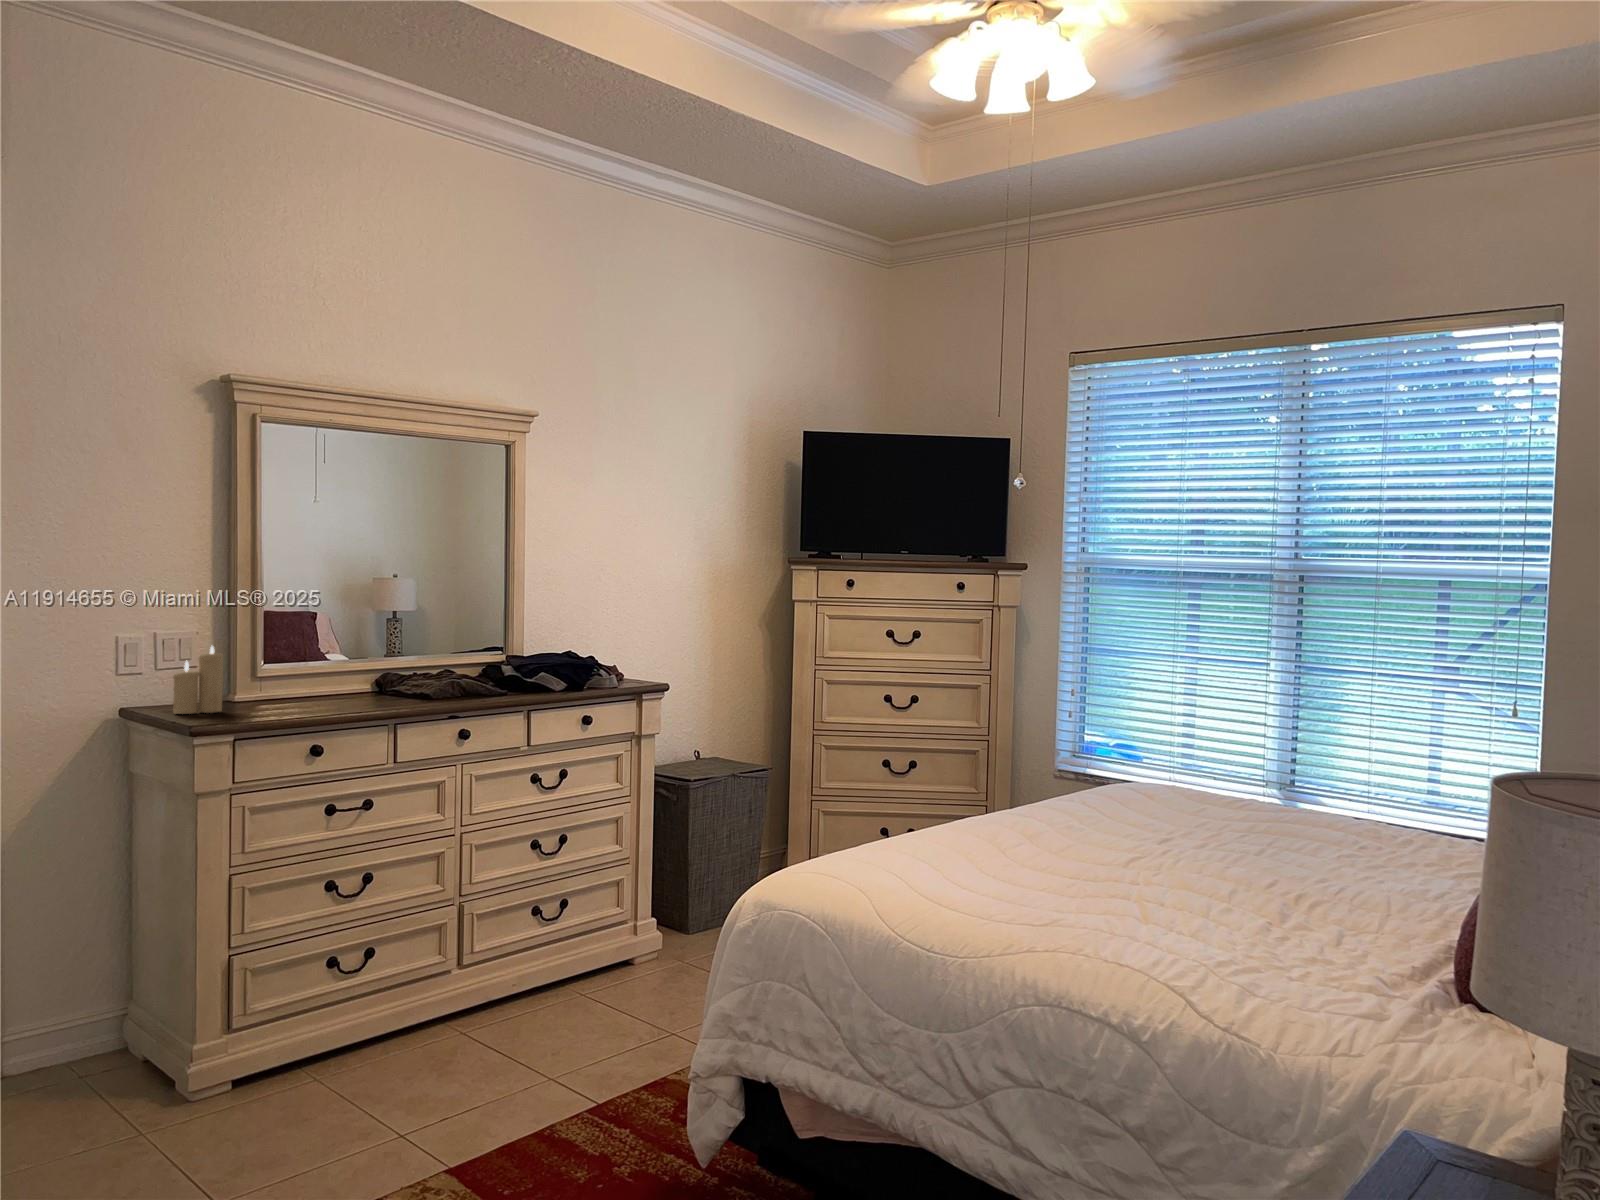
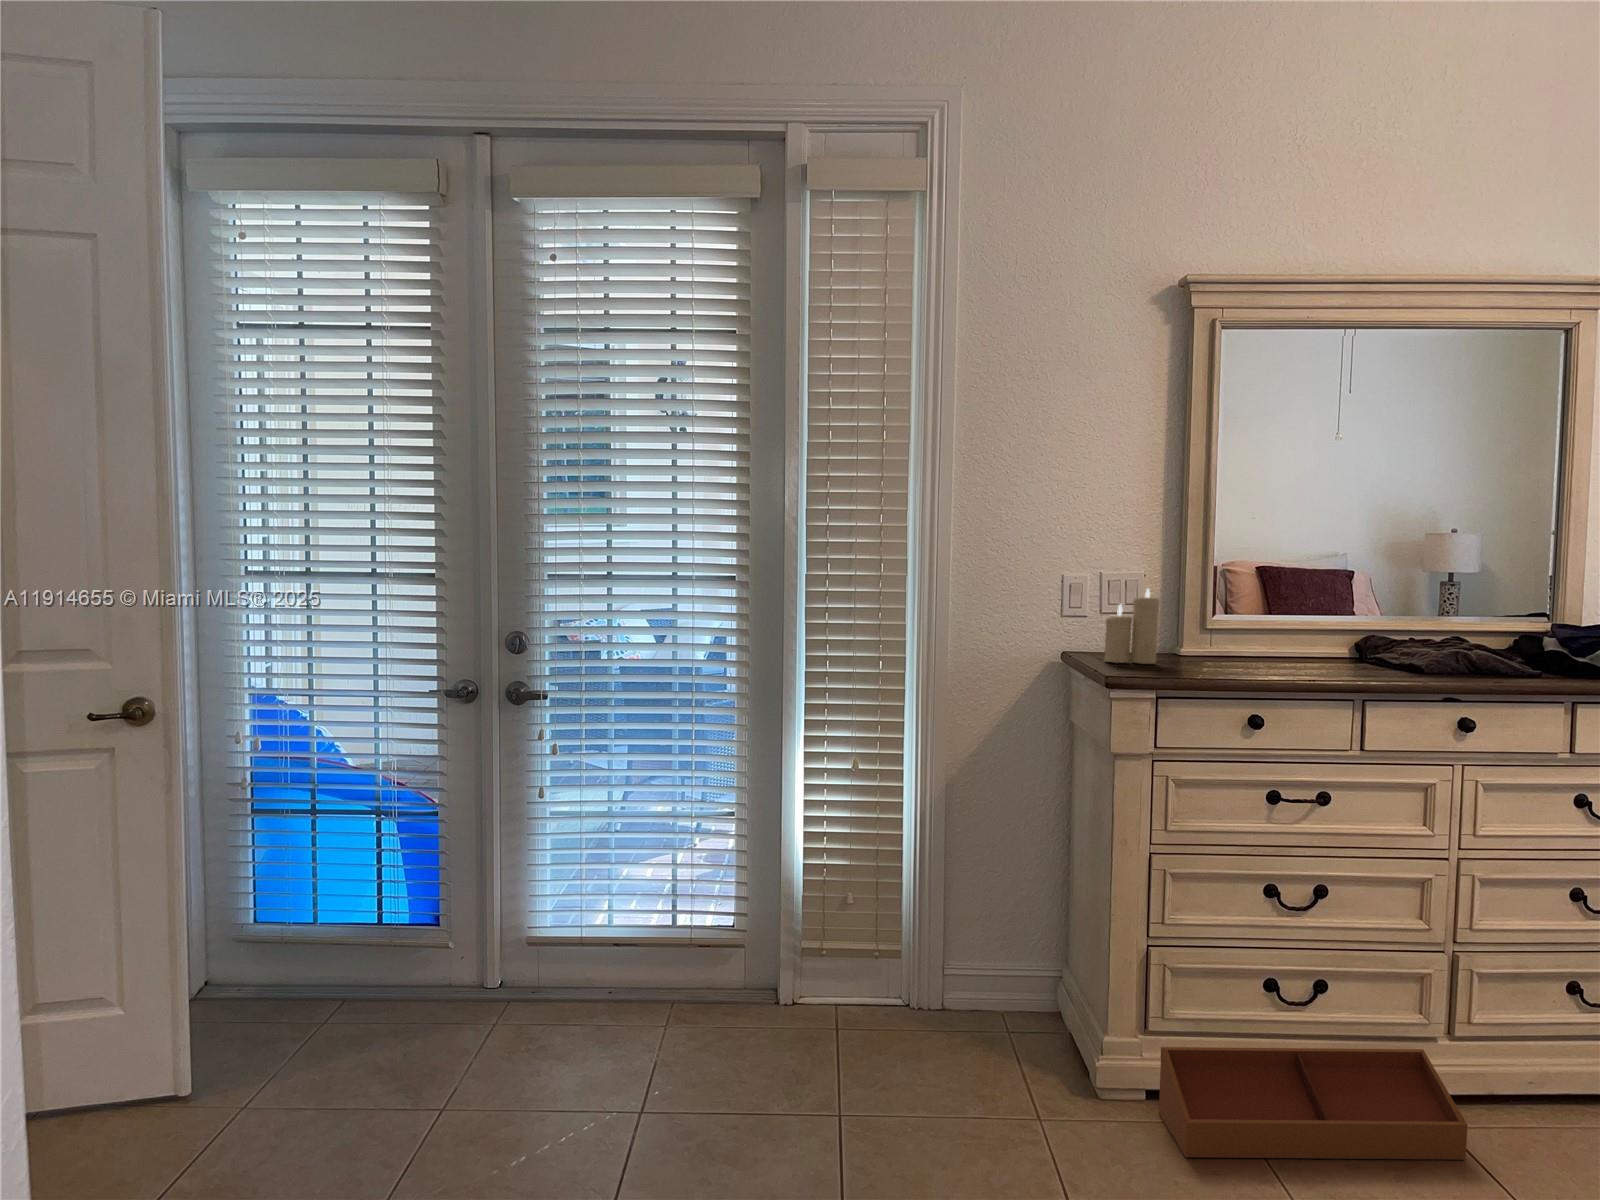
storage bin: none [249,980,475,1115] -> present [1159,1047,1467,1160]

